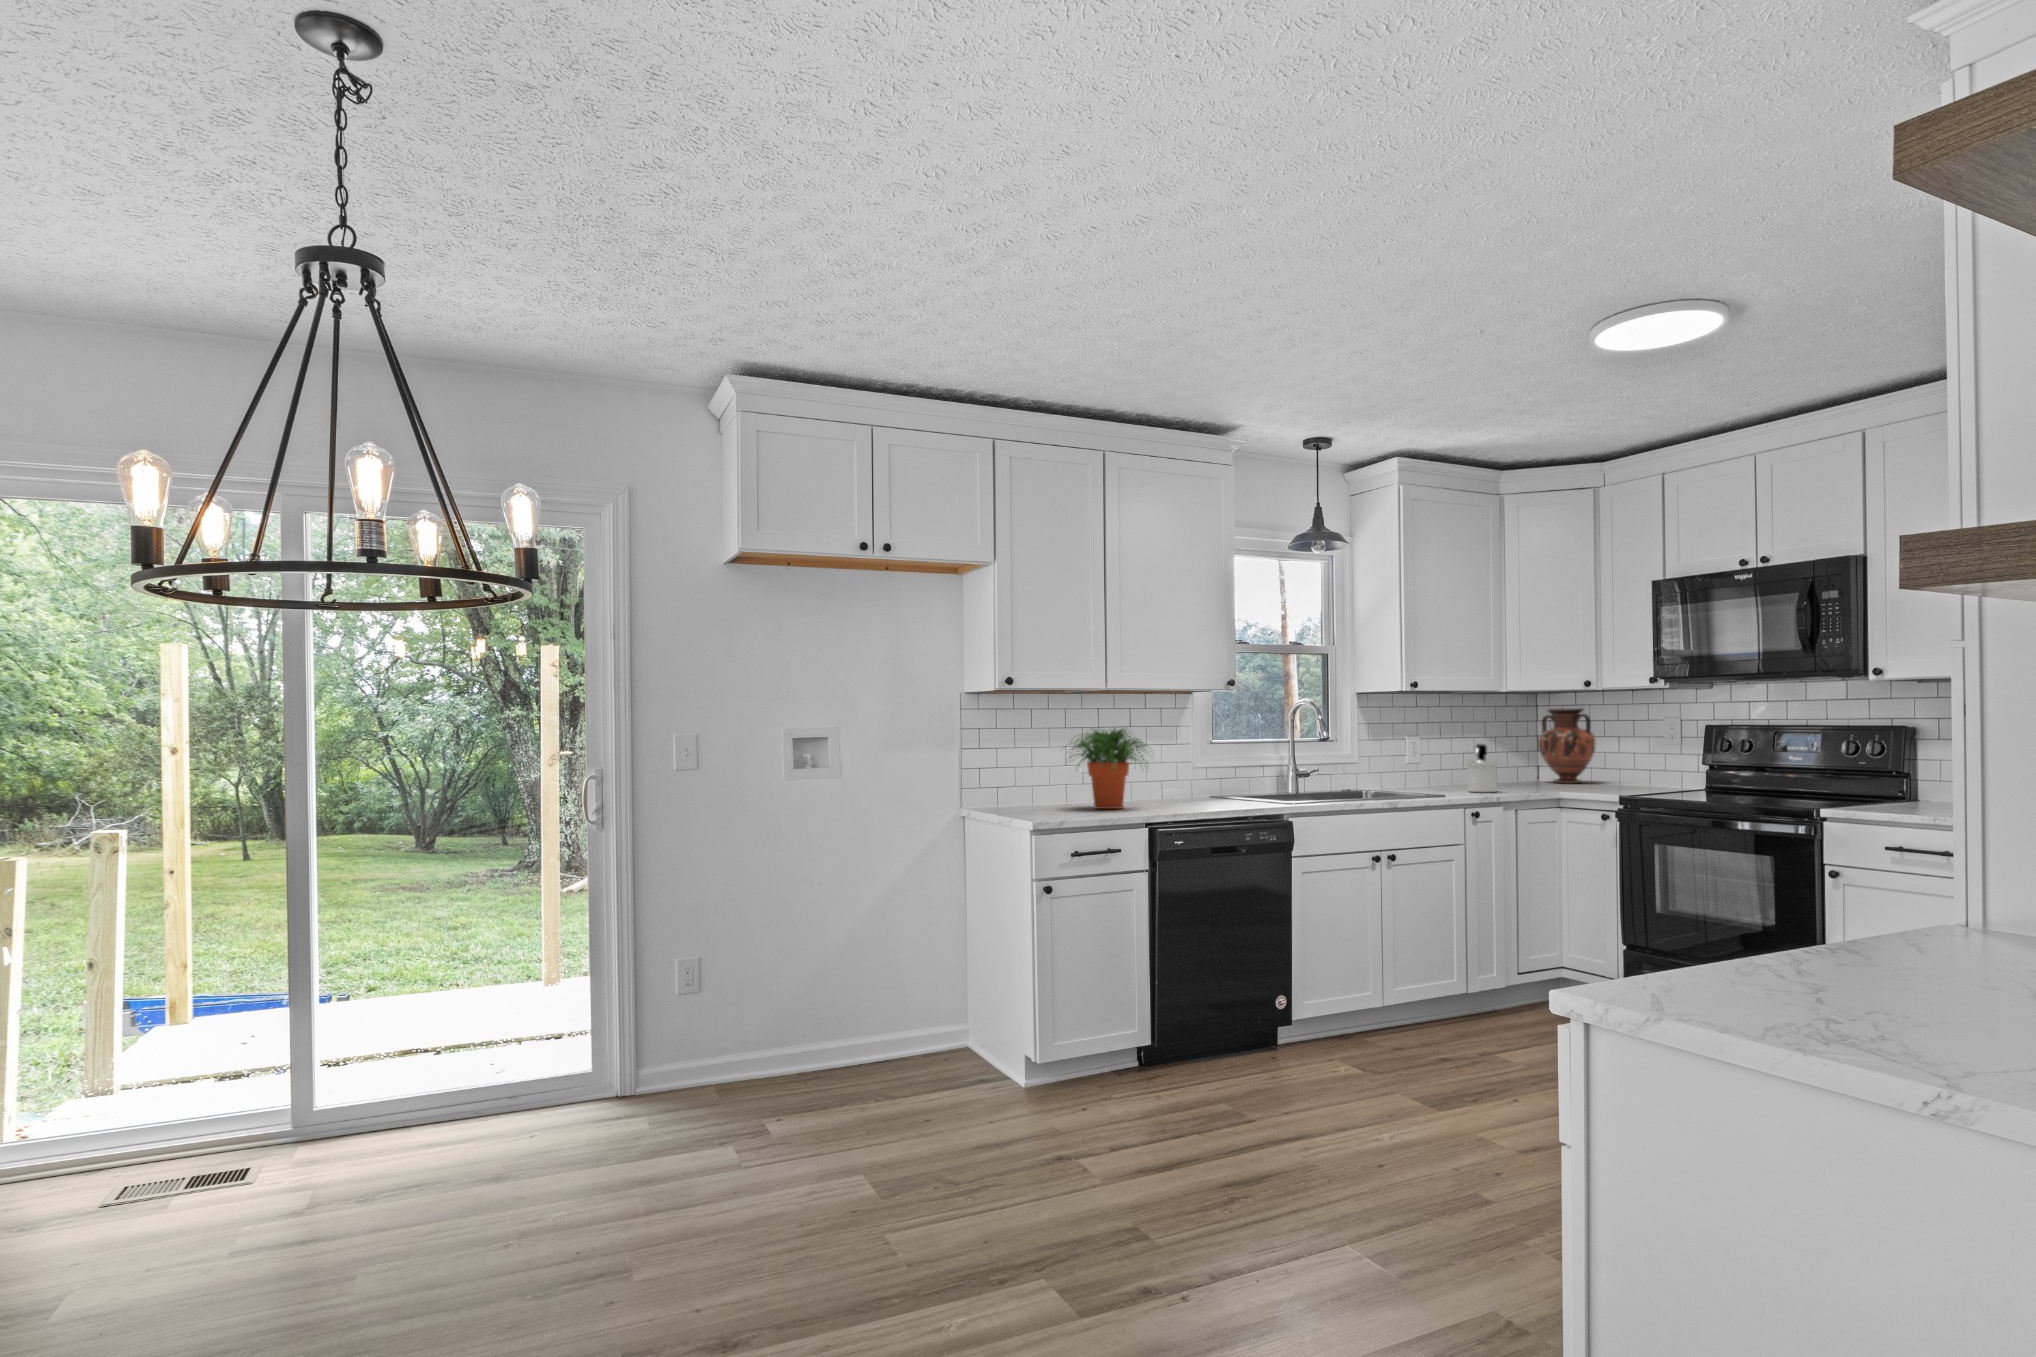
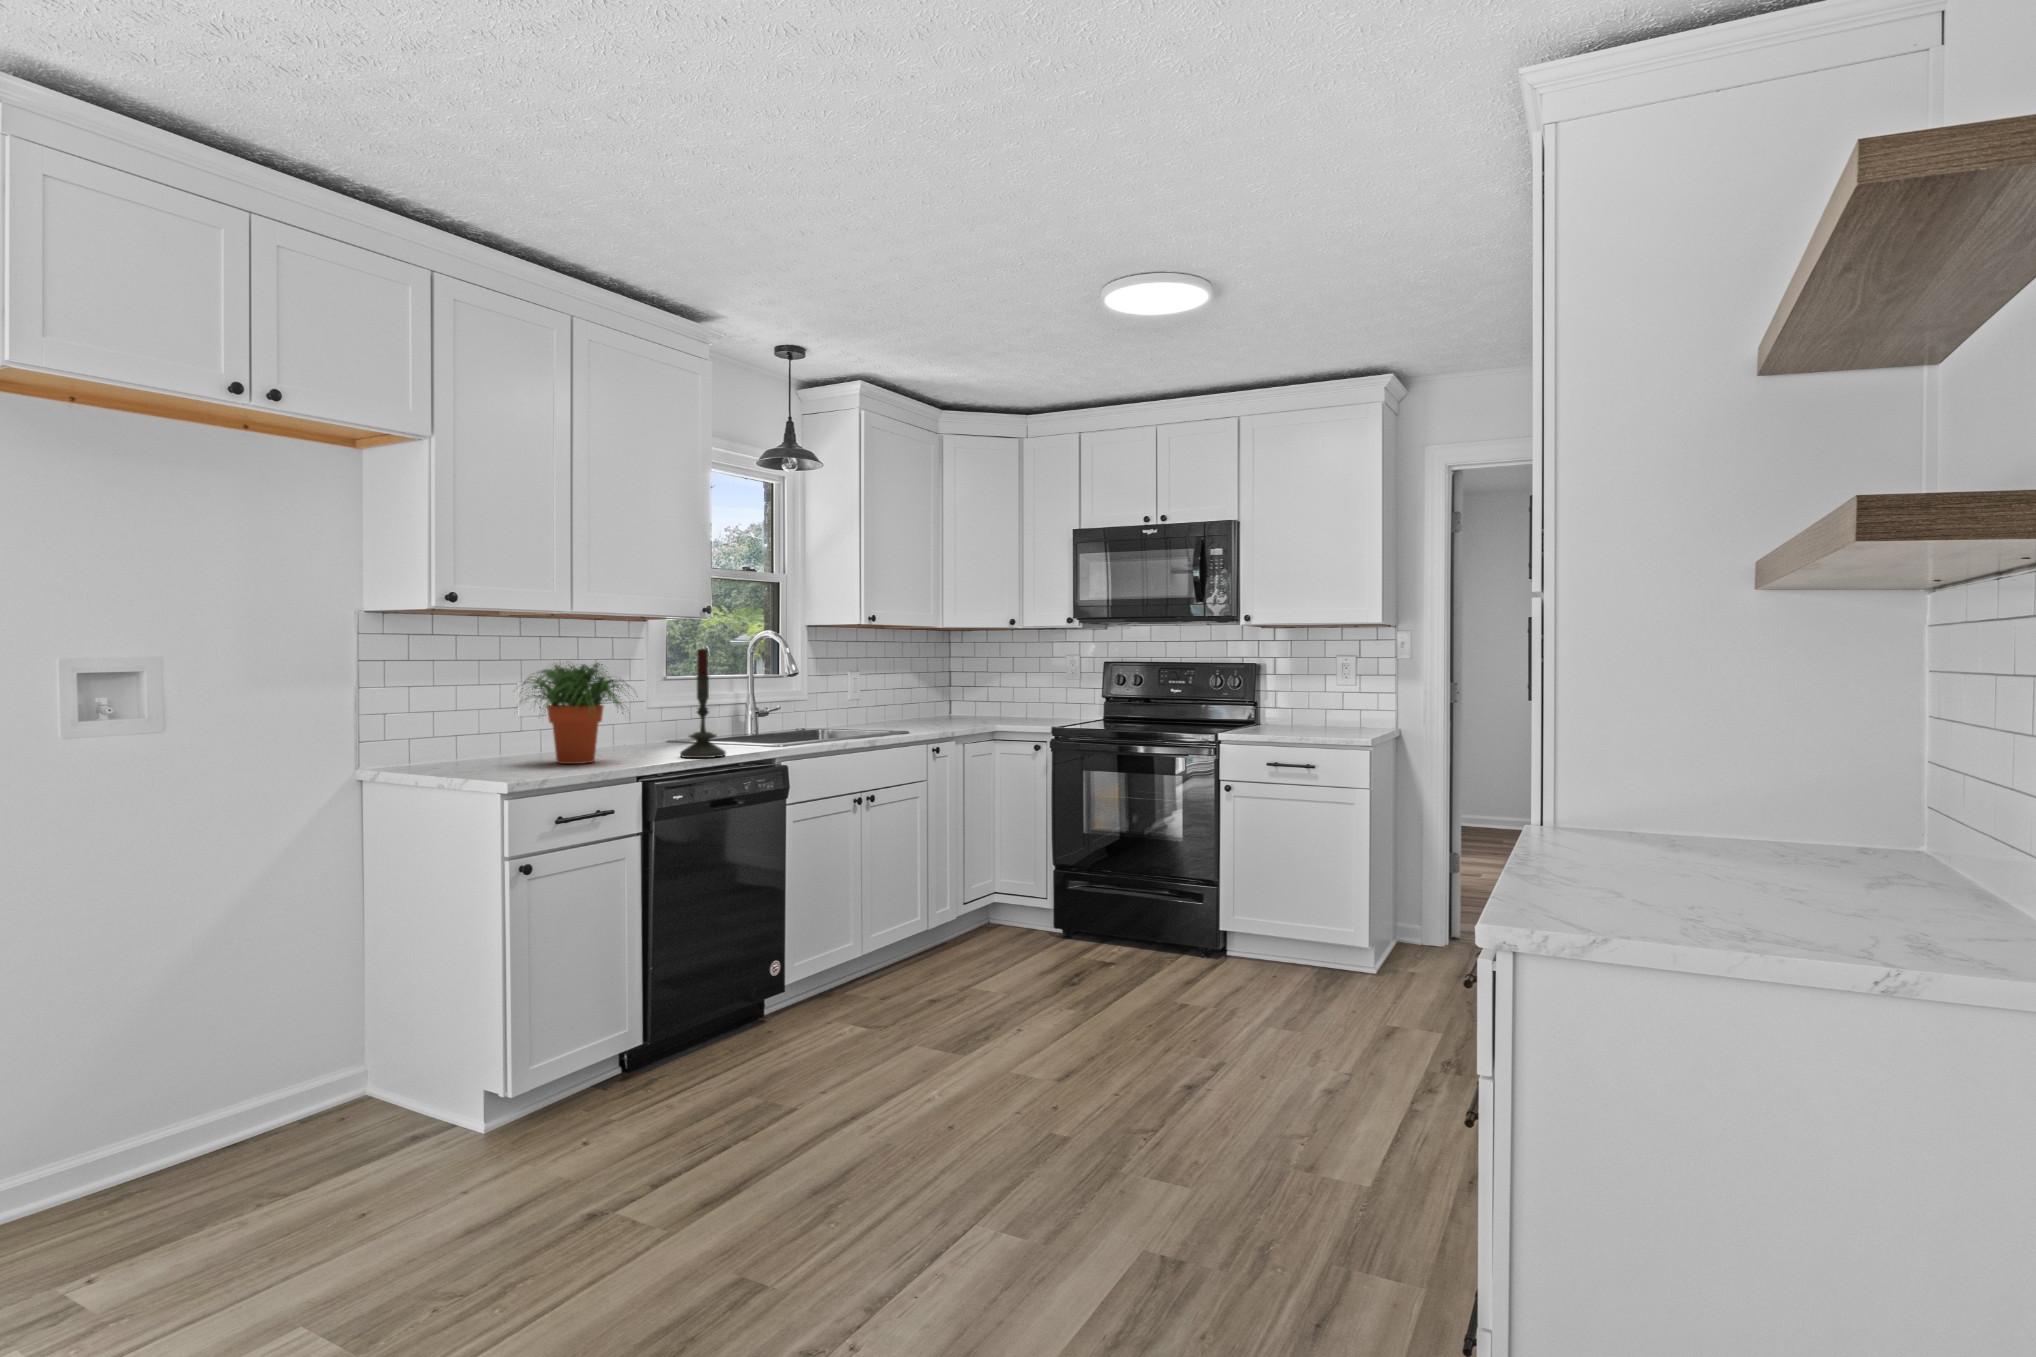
vase: present [1538,708,1595,783] -> none [956,646,1005,717]
candle: none [1194,712,1232,809] -> present [680,648,726,758]
soap dispenser: present [1466,744,1497,792] -> none [916,681,945,728]

